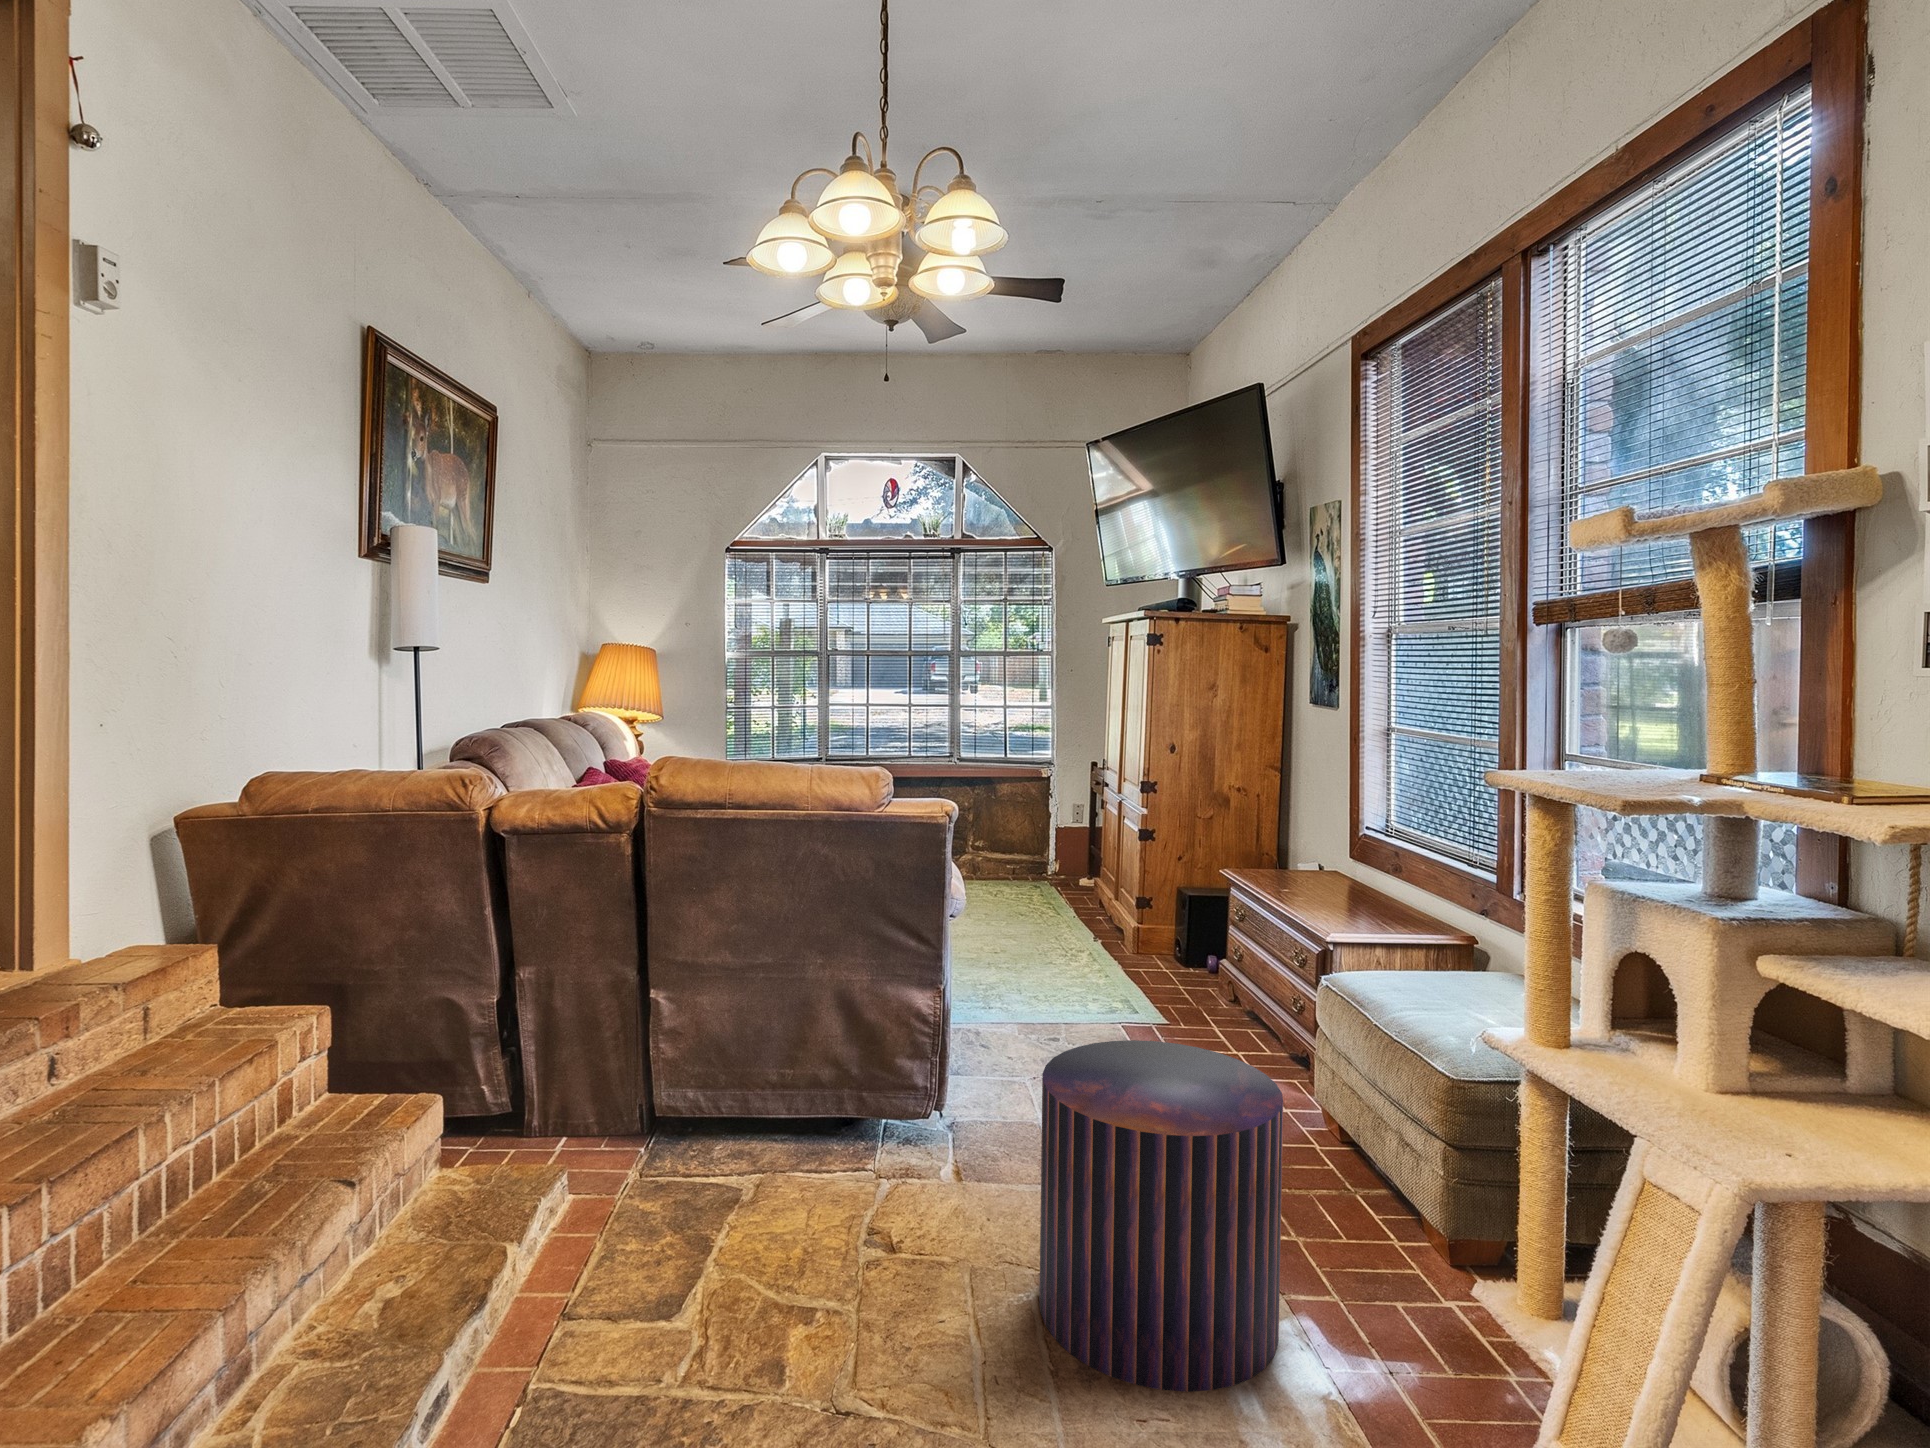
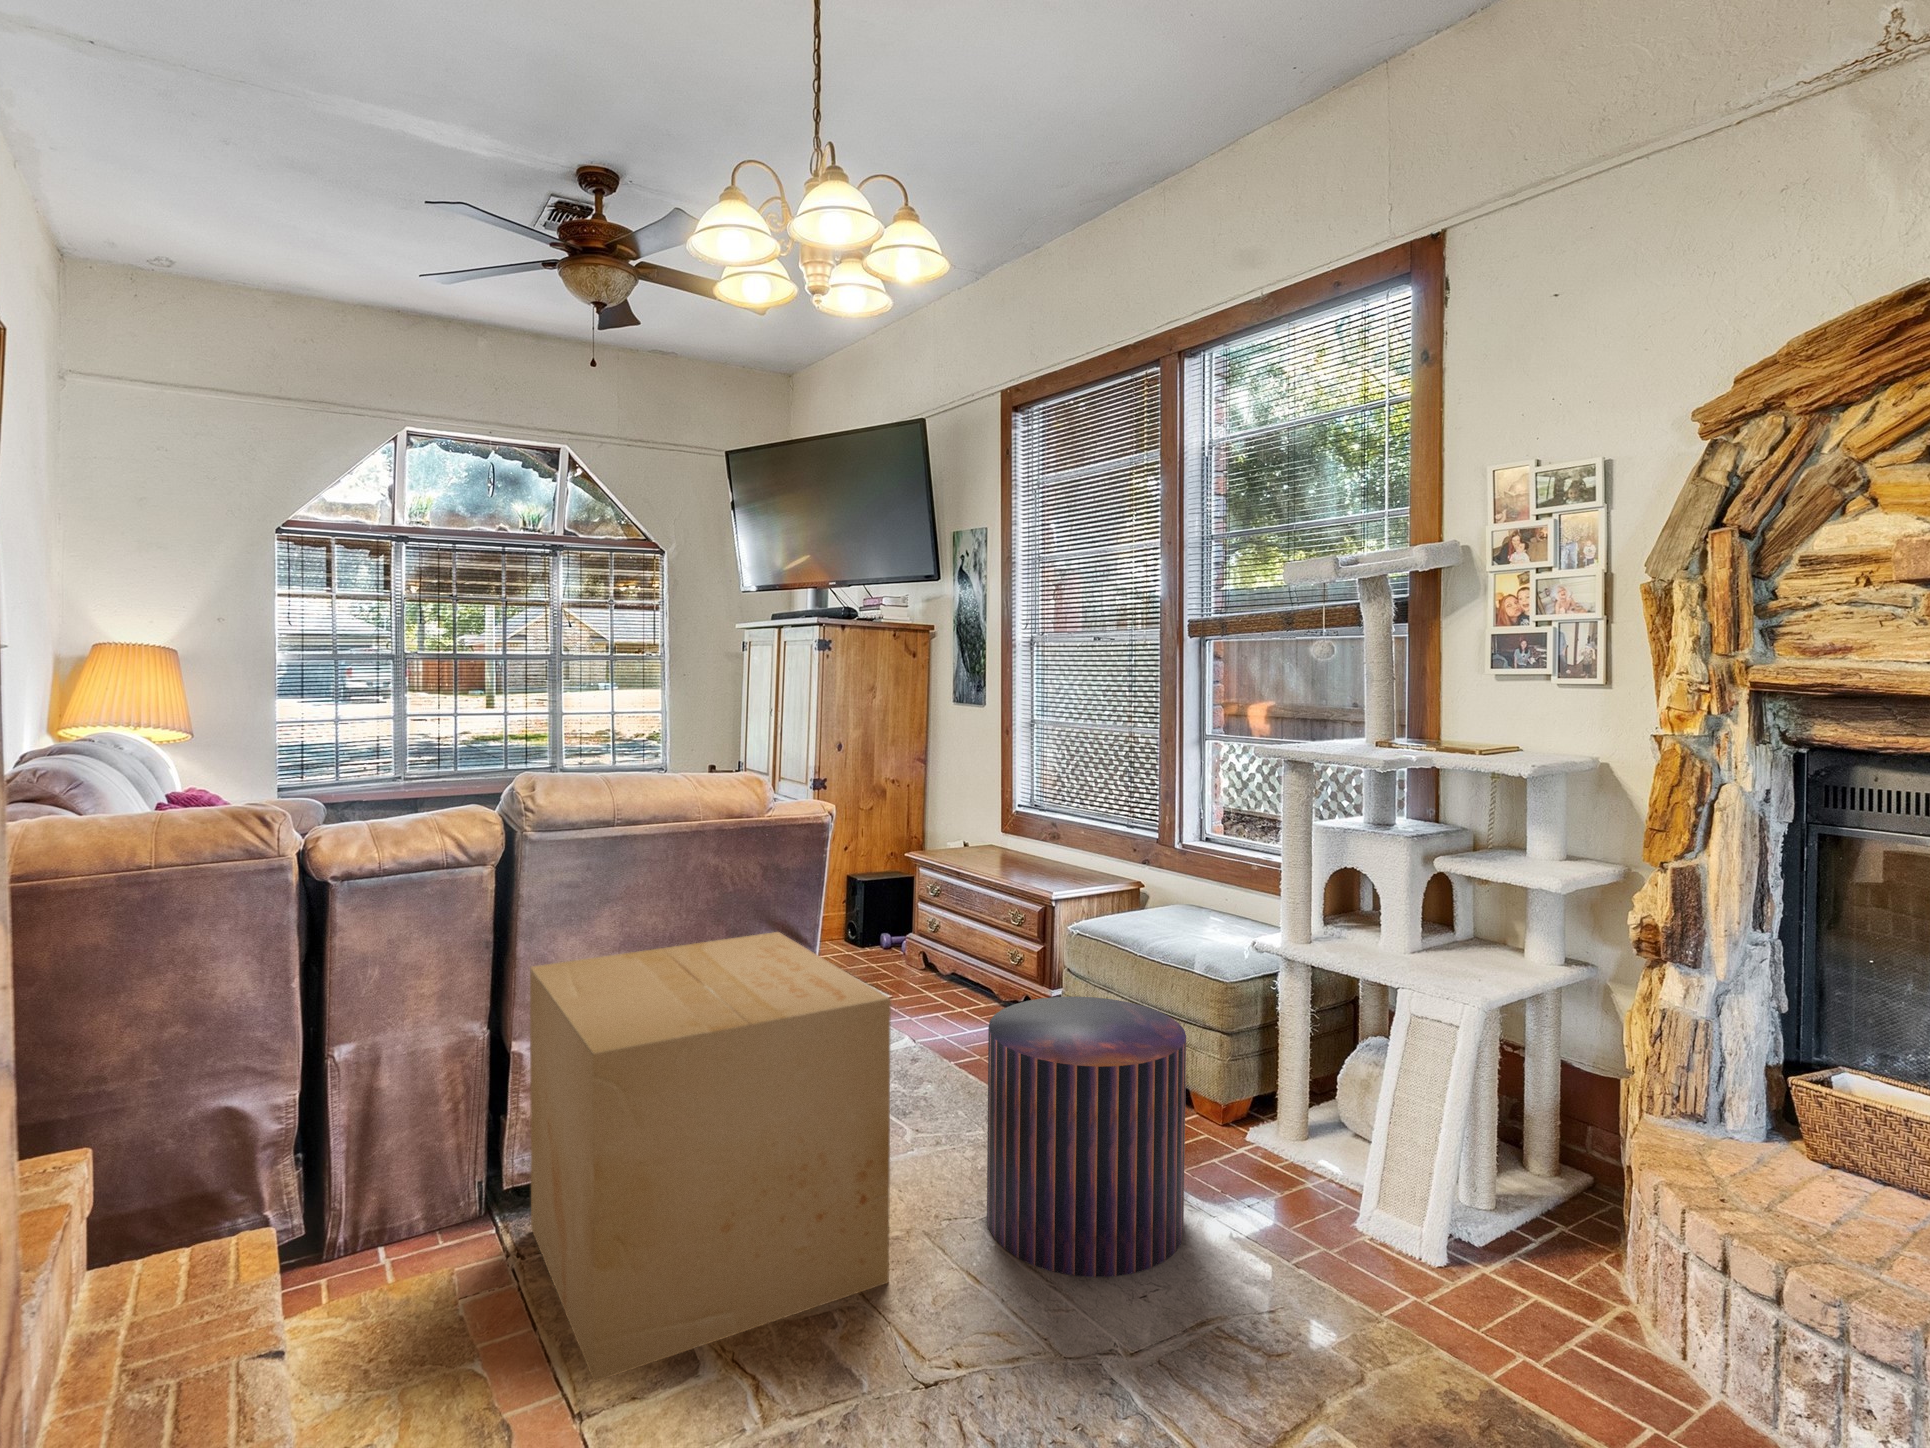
cardboard box: none [593,919,904,1303] -> present [530,932,891,1382]

